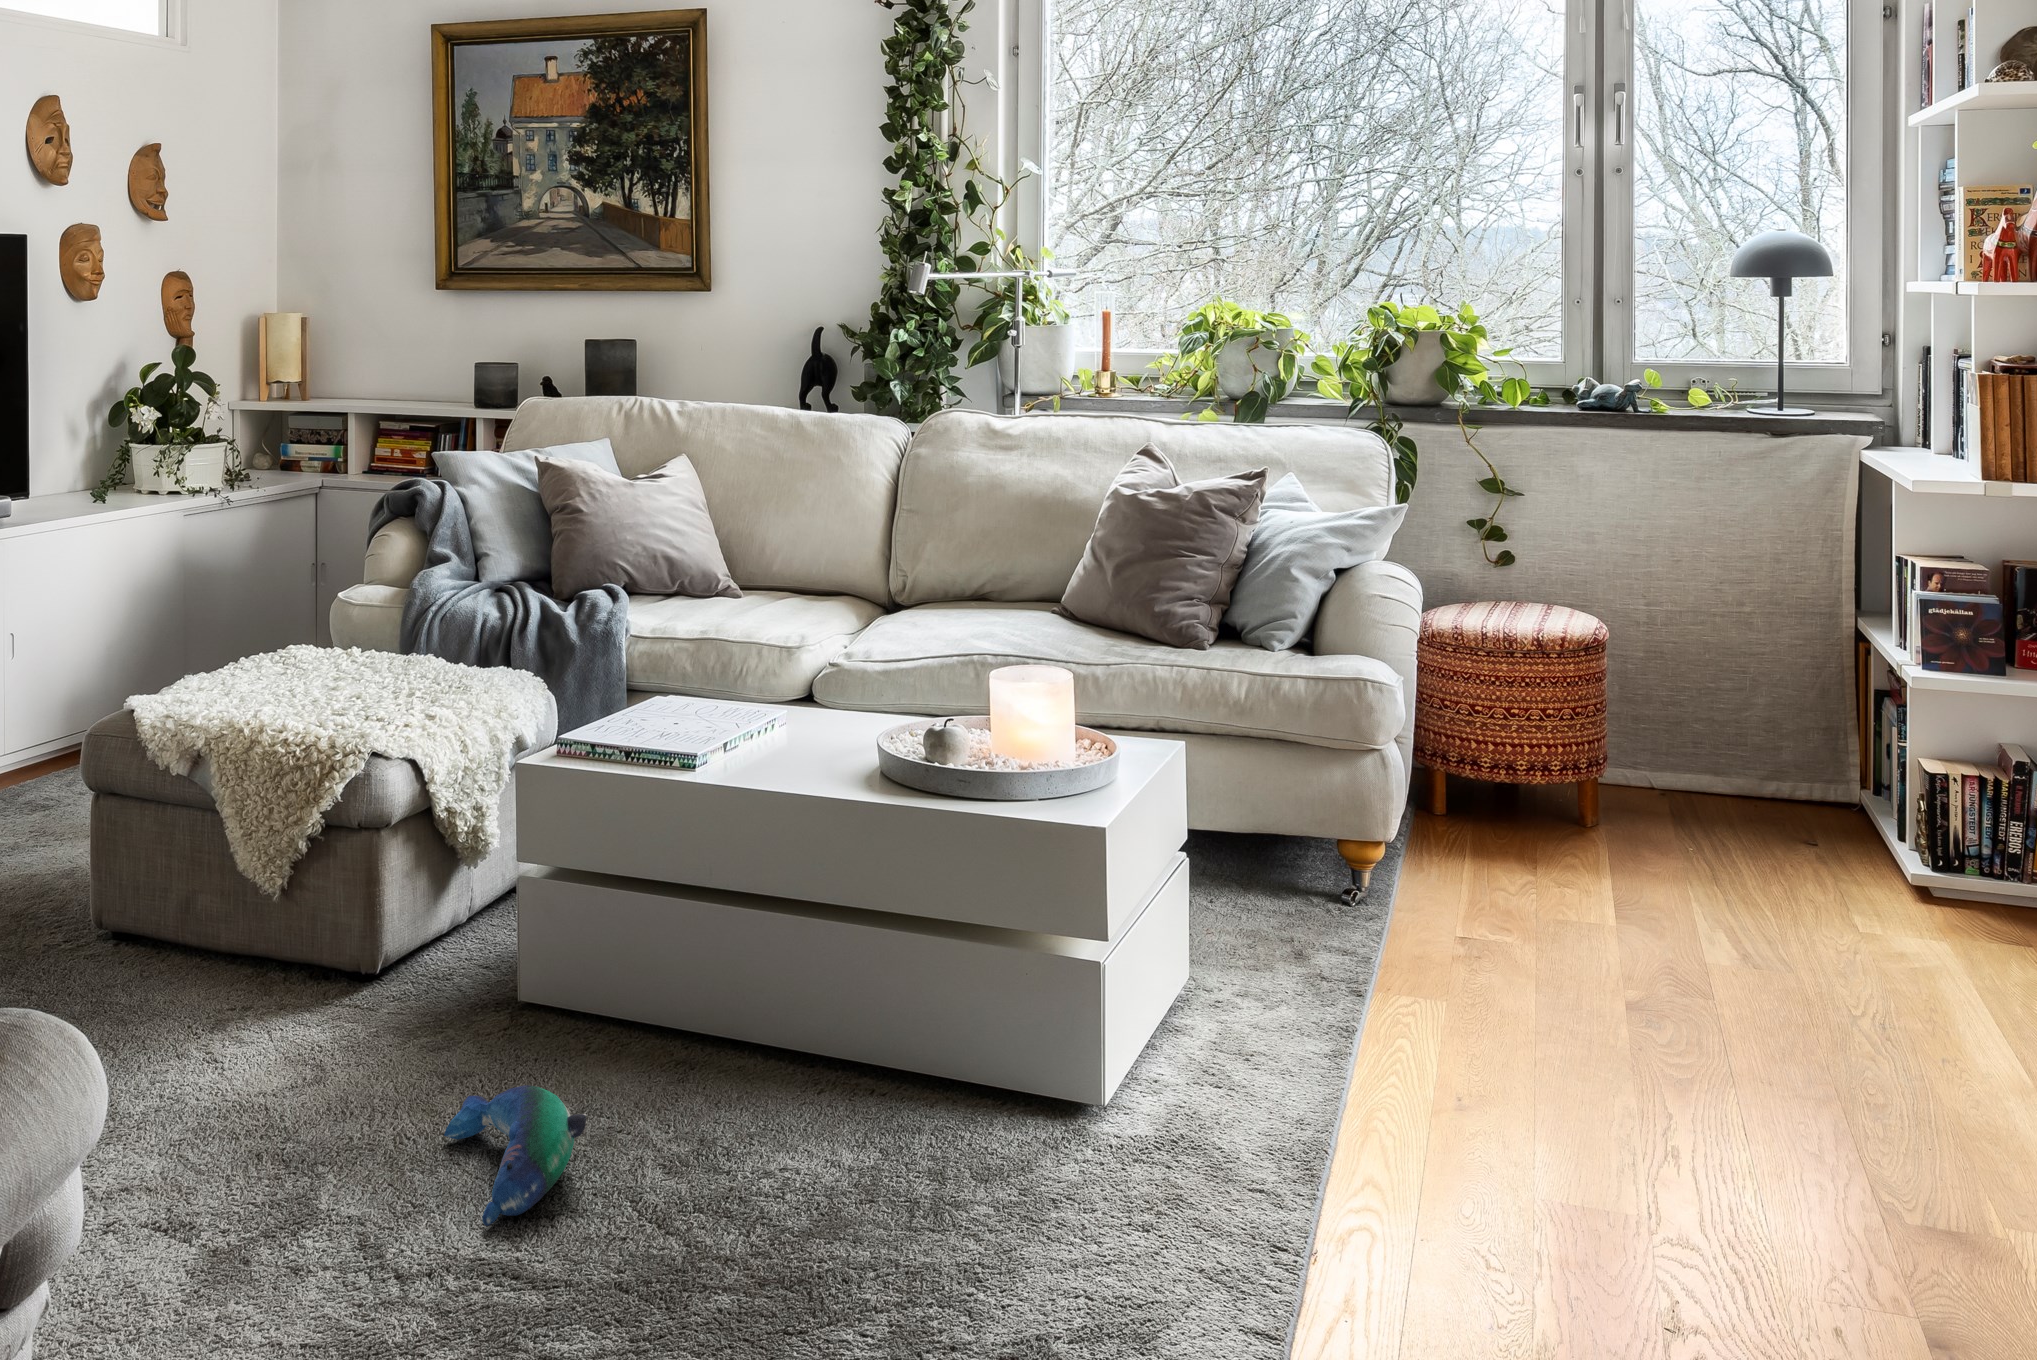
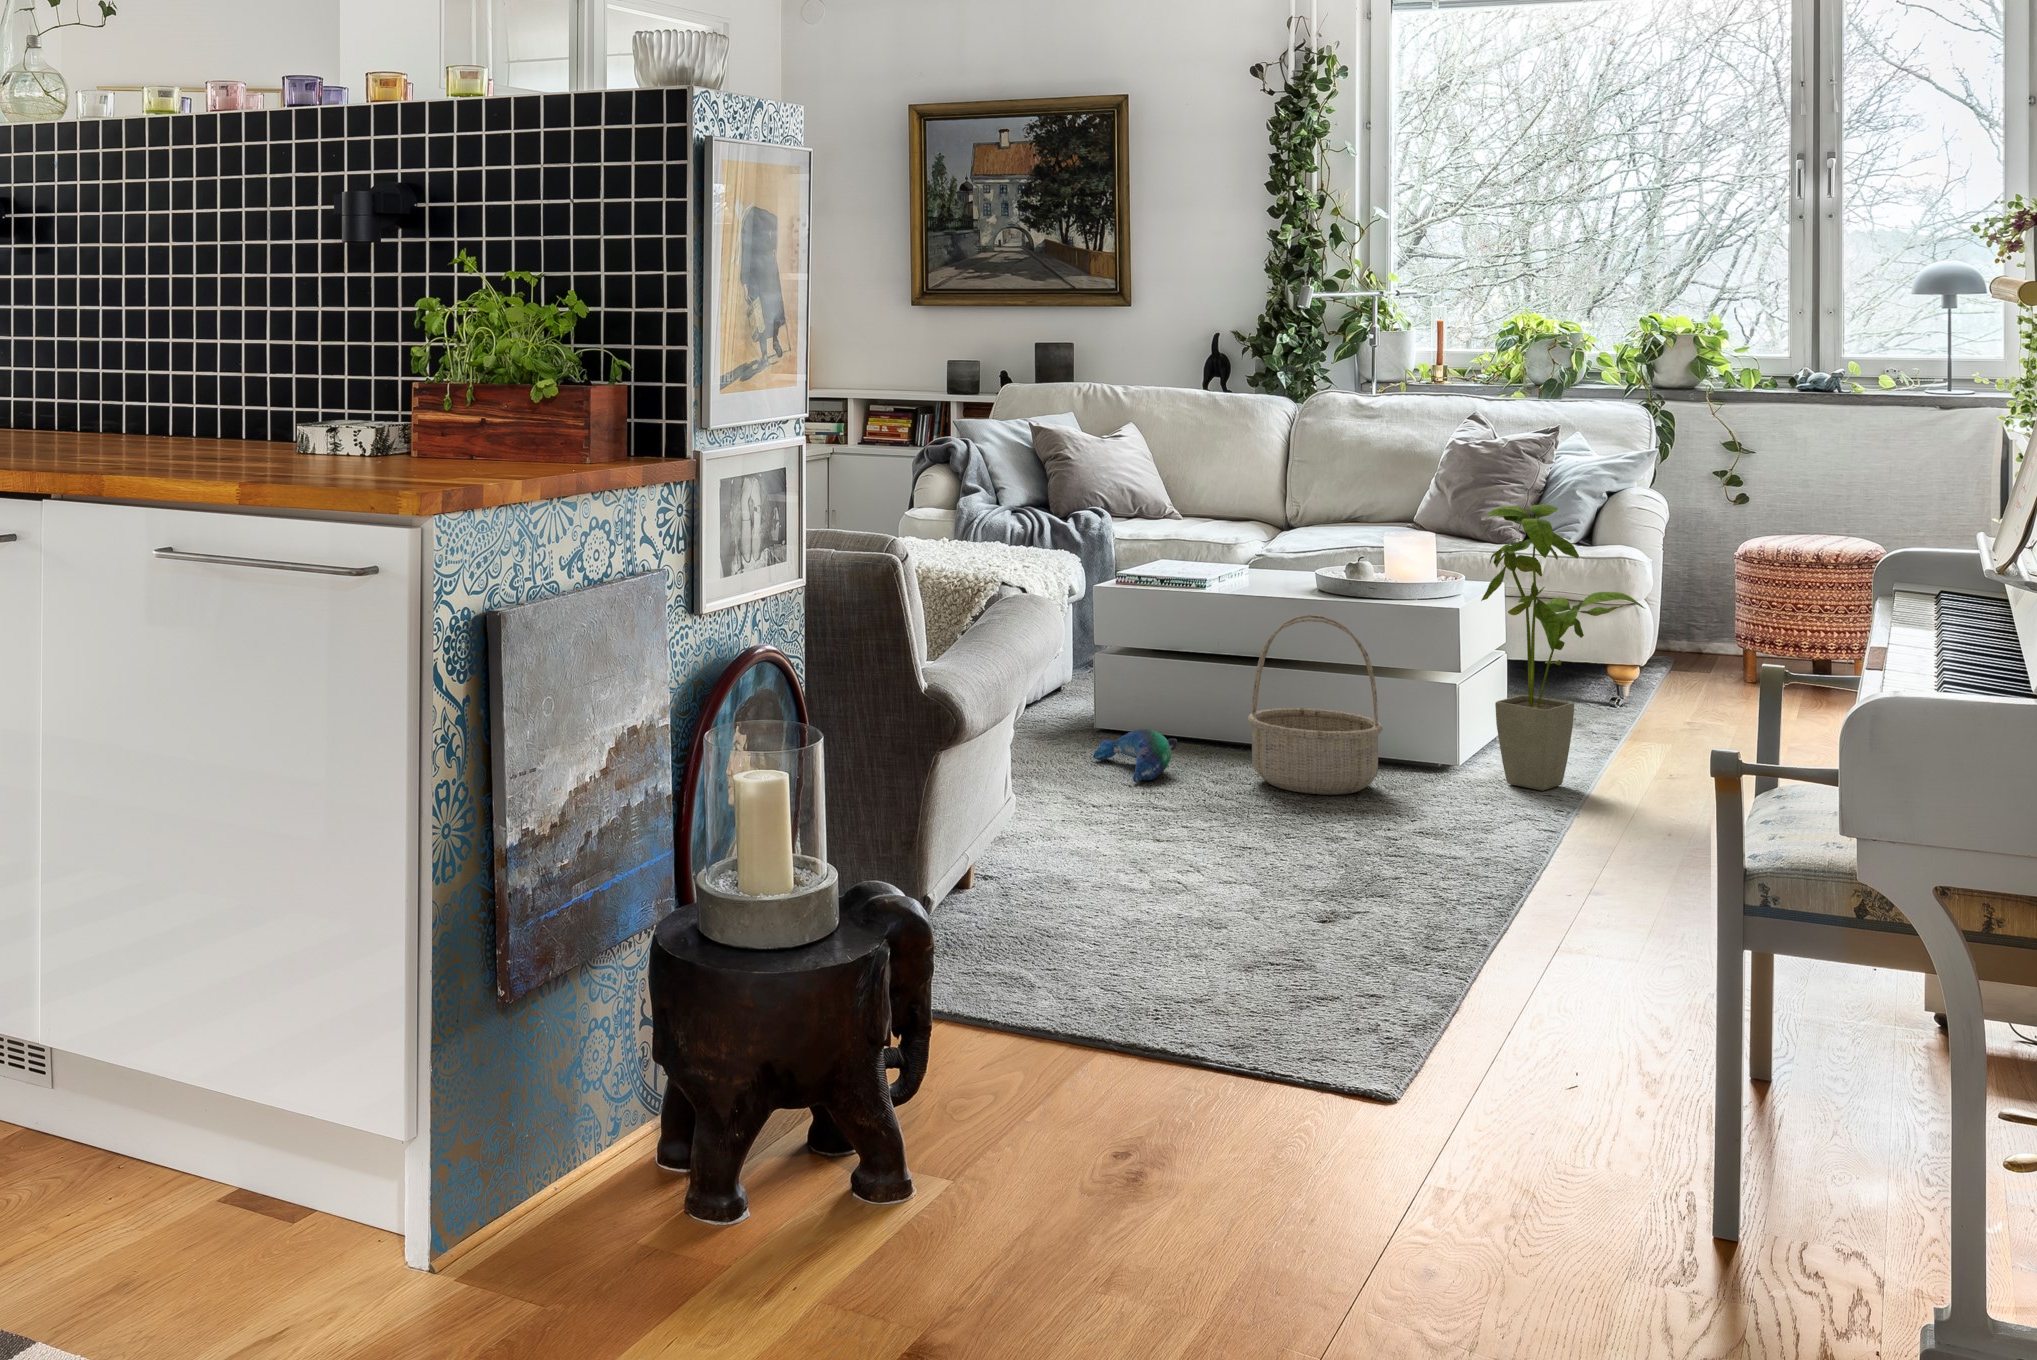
house plant: none [1143,669,1444,1210] -> present [1481,504,1644,791]
basket: none [709,887,957,1251] -> present [1248,615,1382,795]

